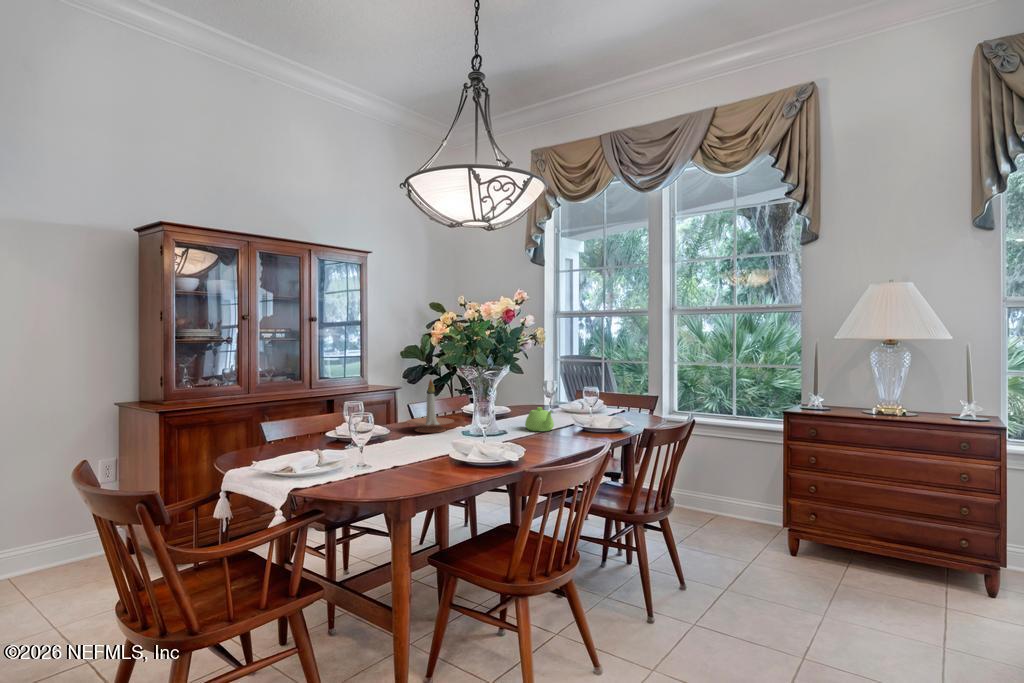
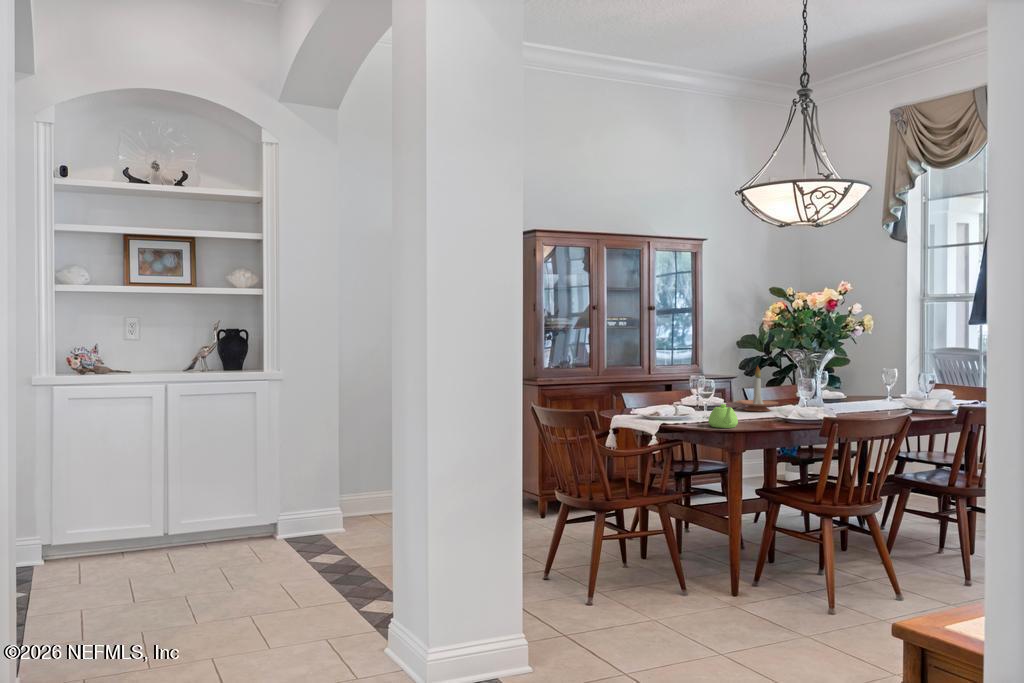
teapot: present [525,407,554,431] -> present [708,404,738,428]

